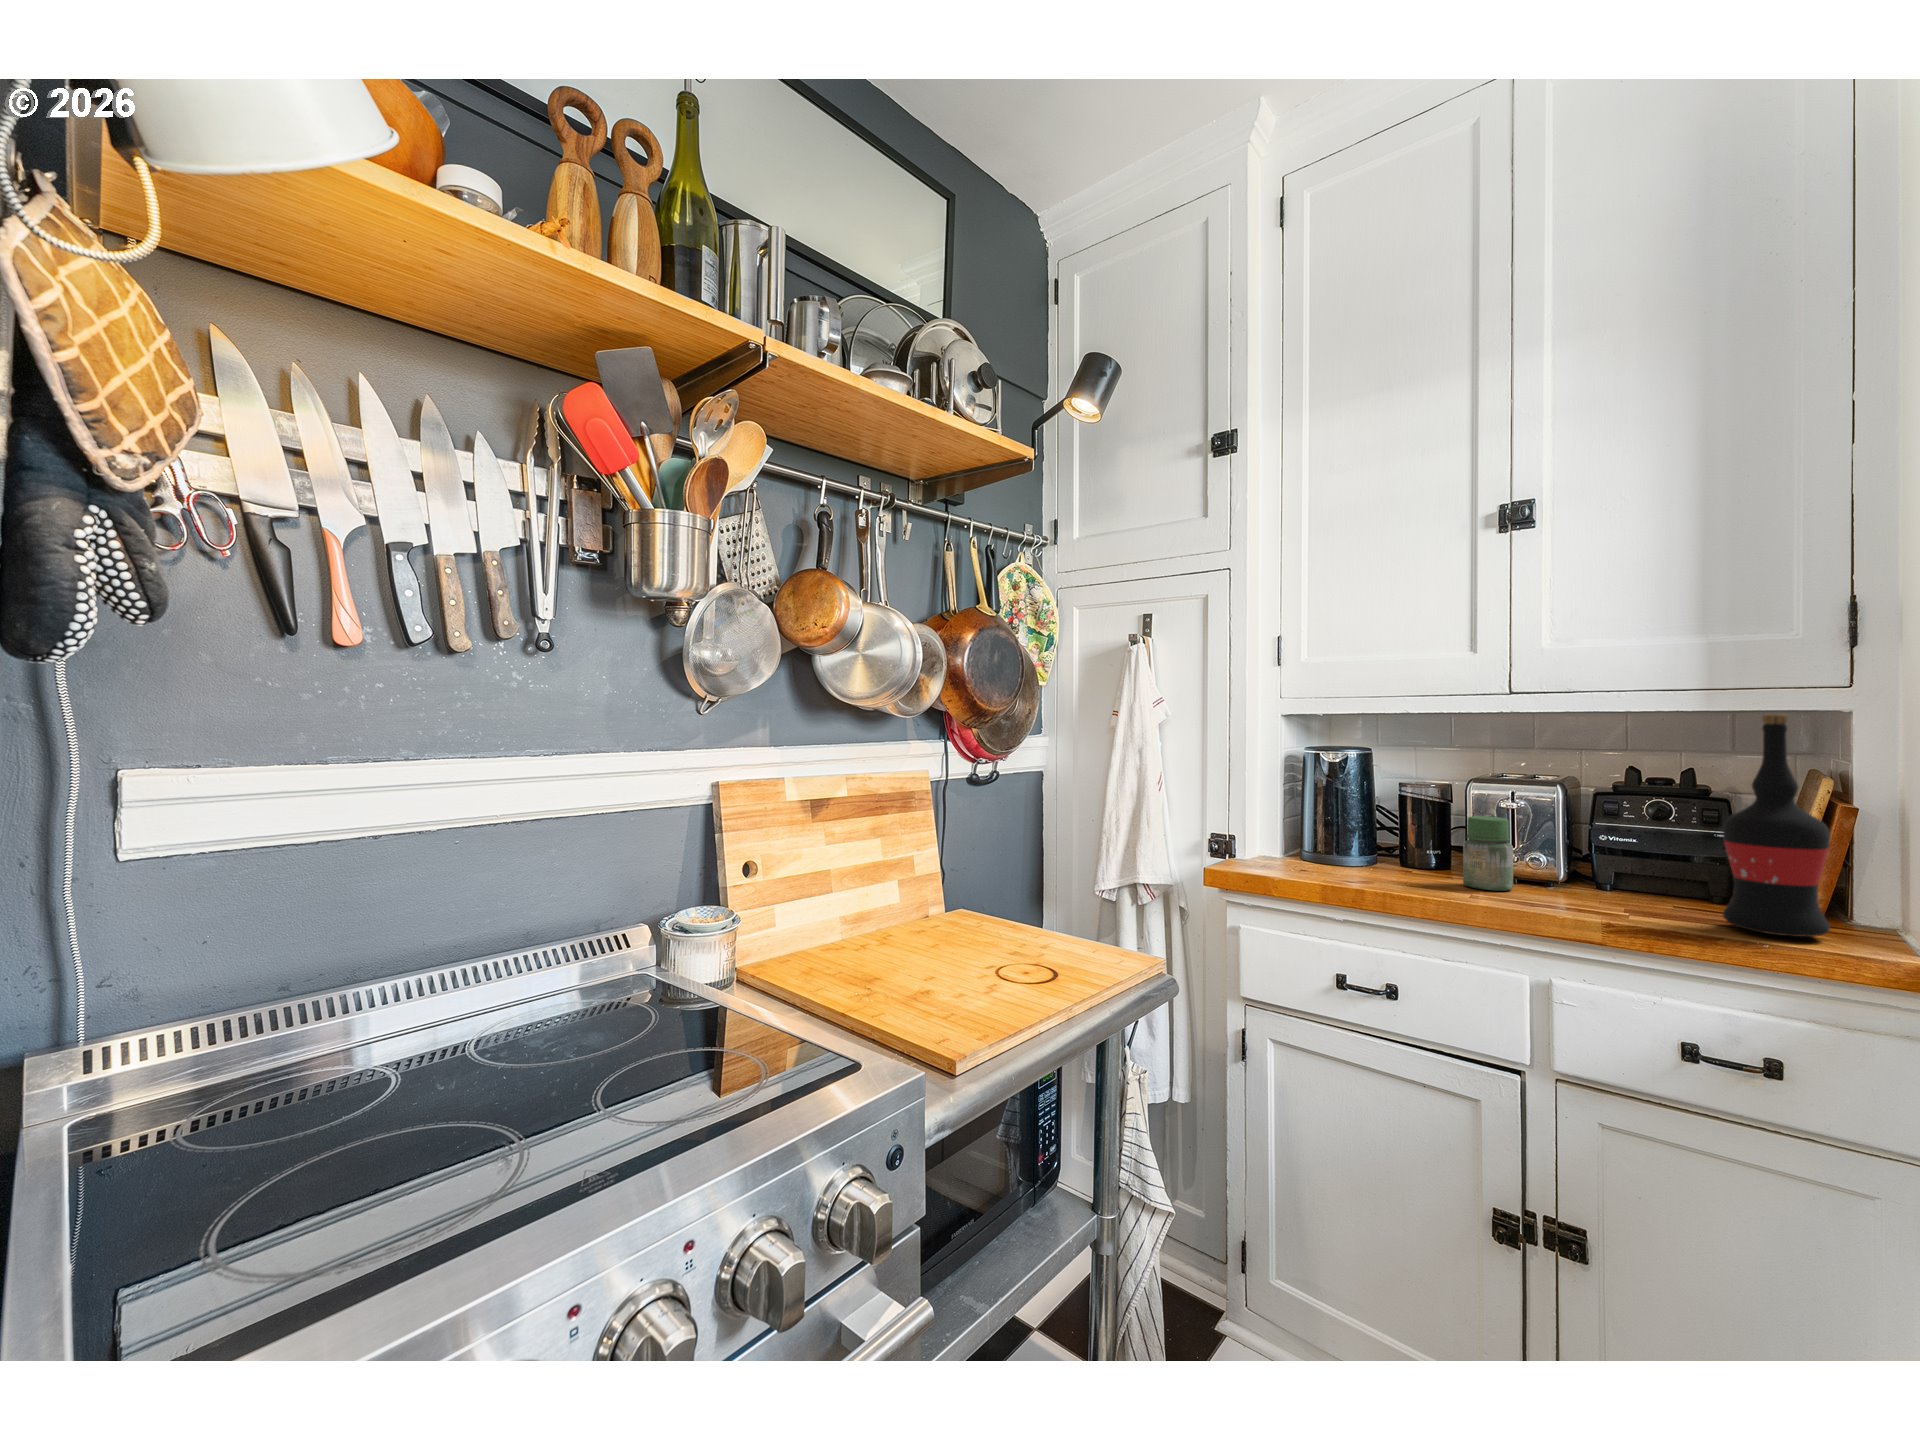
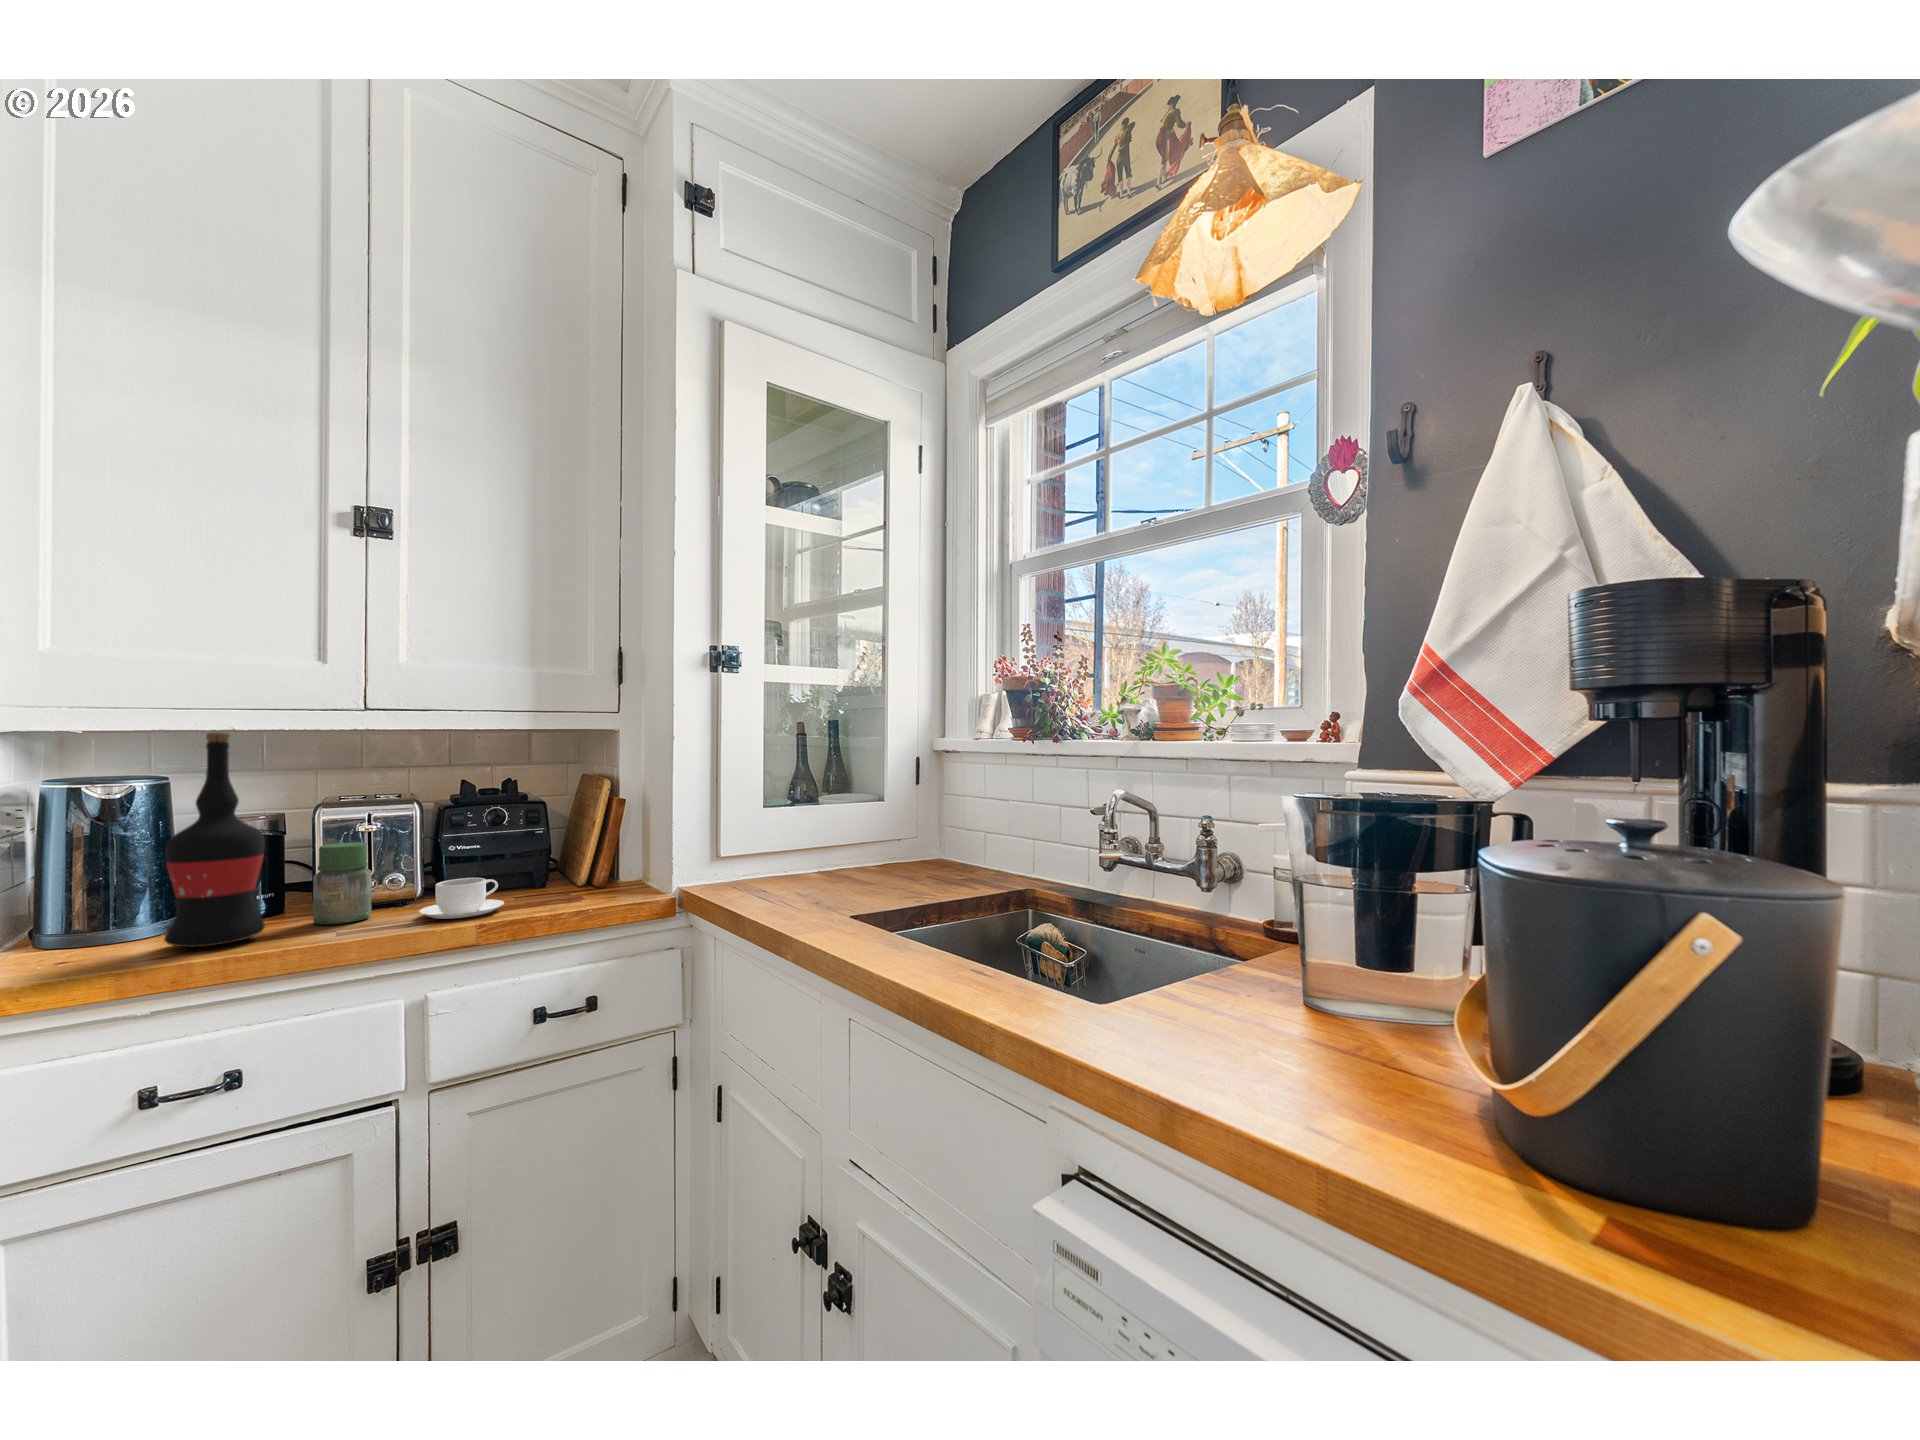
wine bottle: present [1723,714,1831,937] -> present [165,732,265,947]
coffee cup: none [1553,870,1651,914] -> present [419,878,504,919]

